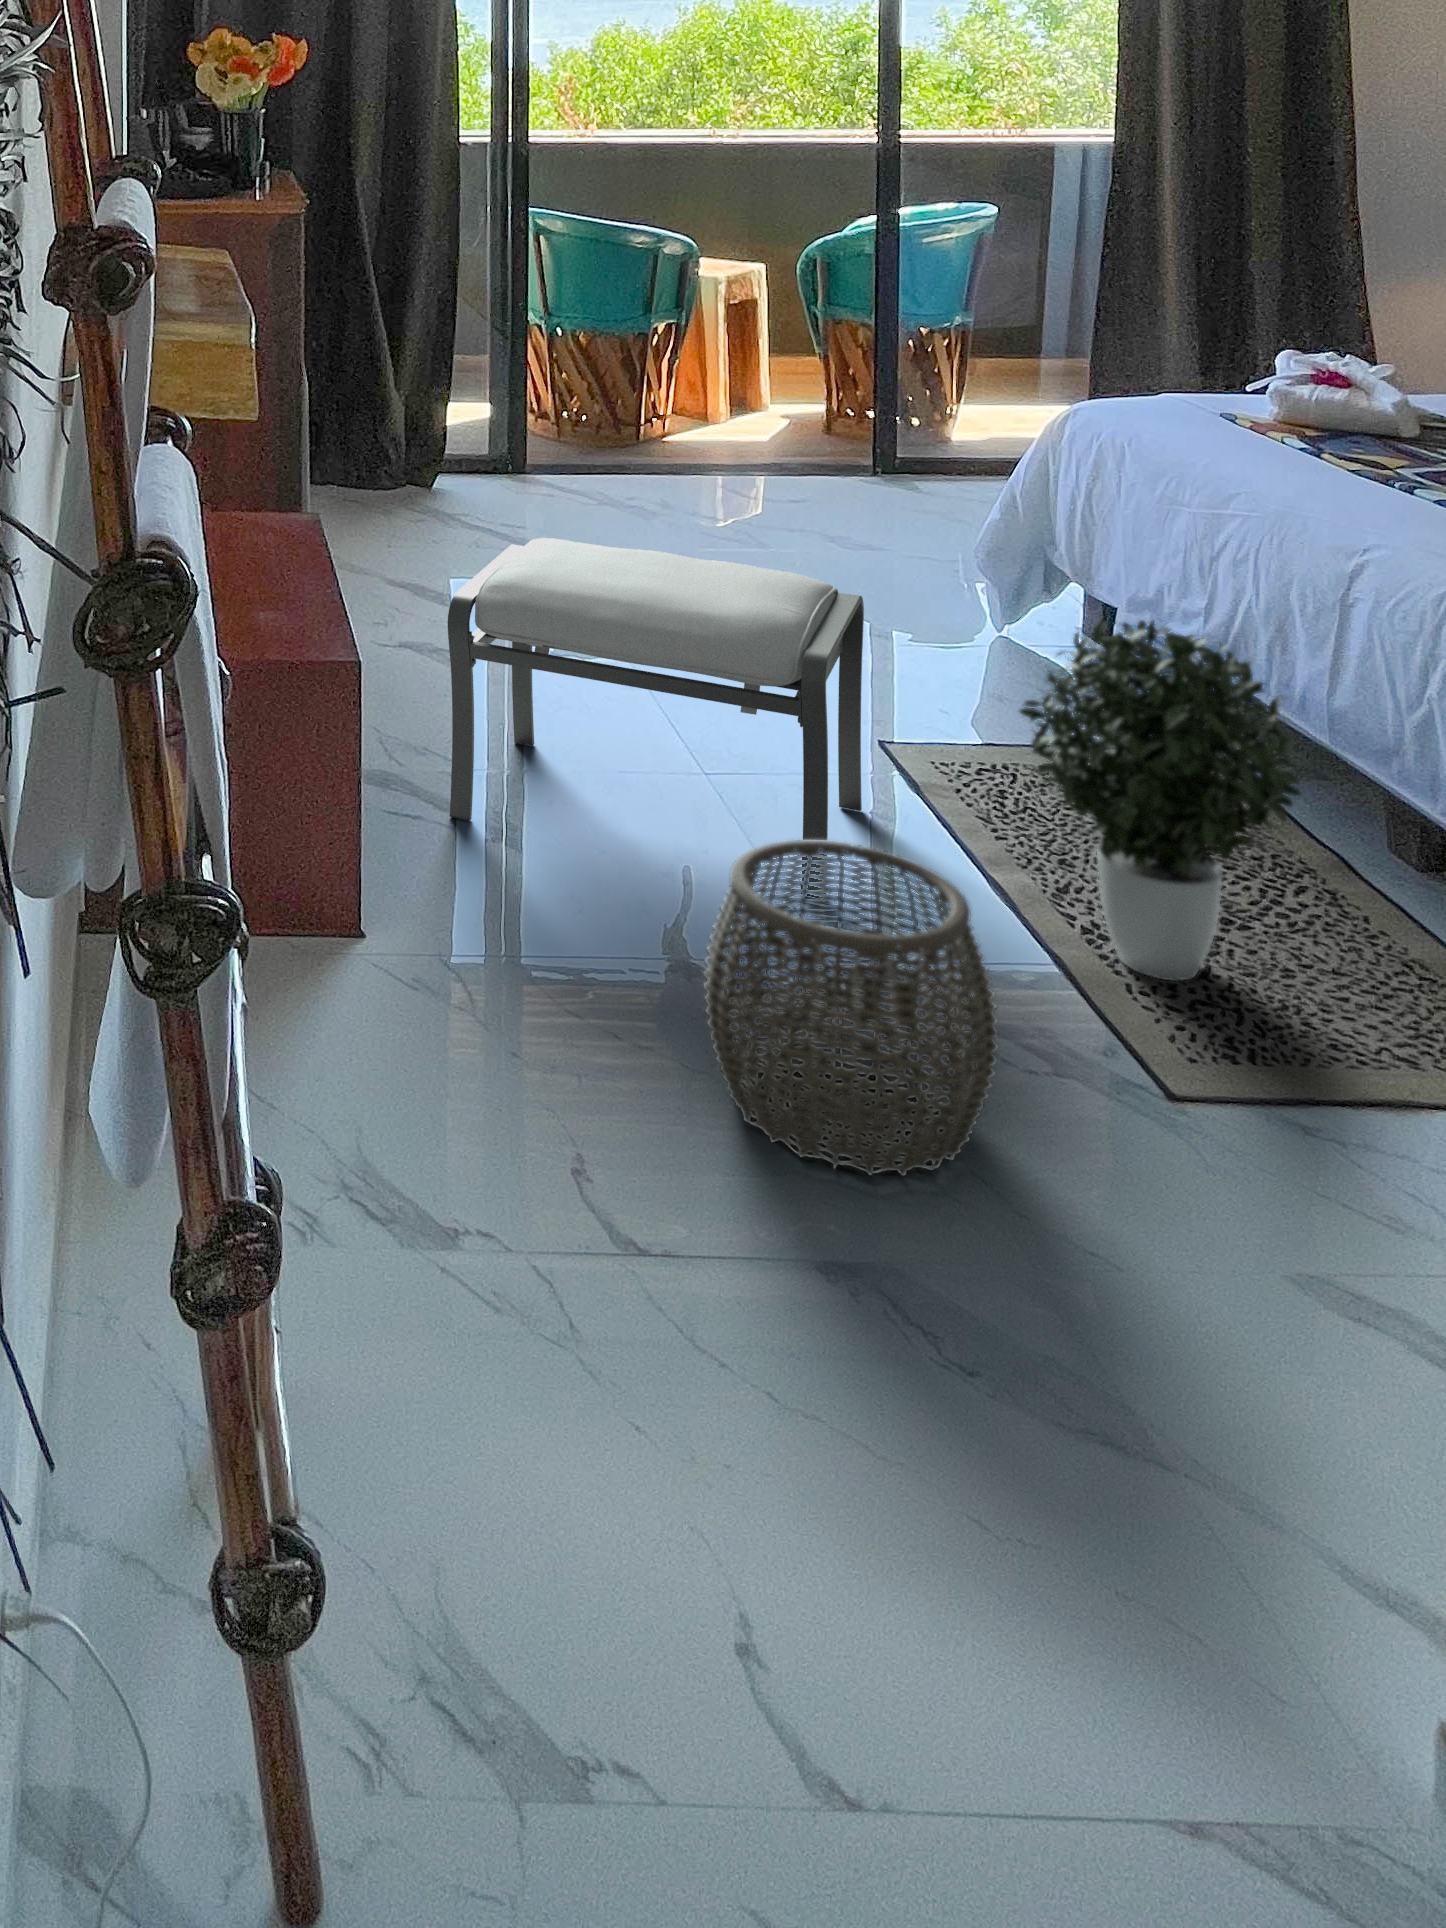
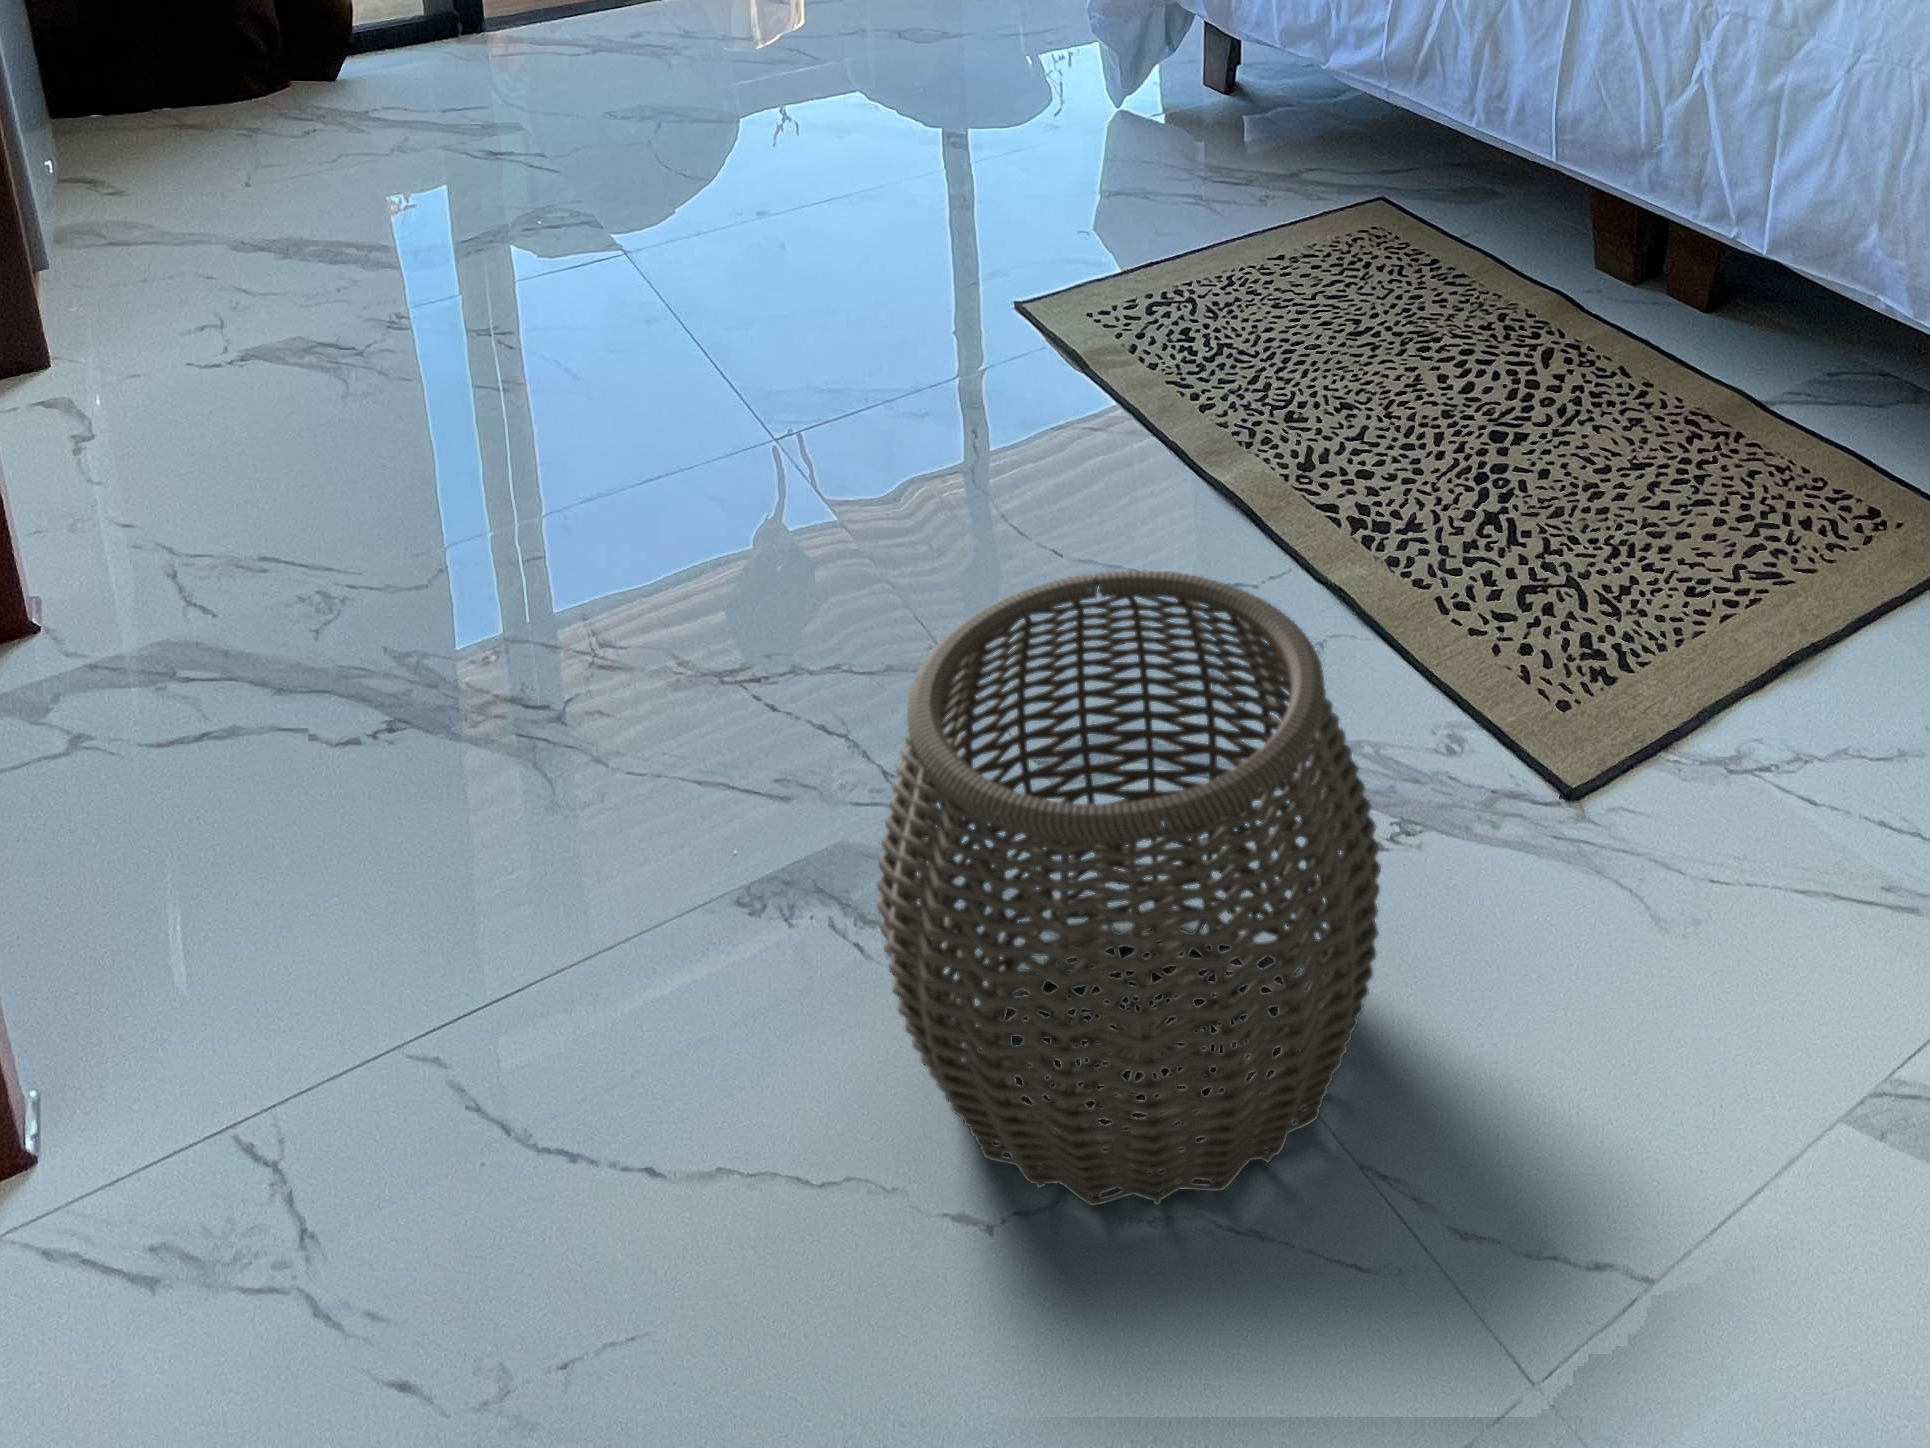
ottoman: present [448,538,864,898] -> none [352,105,1025,630]
potted plant: present [1020,620,1301,981] -> none [1255,67,1627,565]

